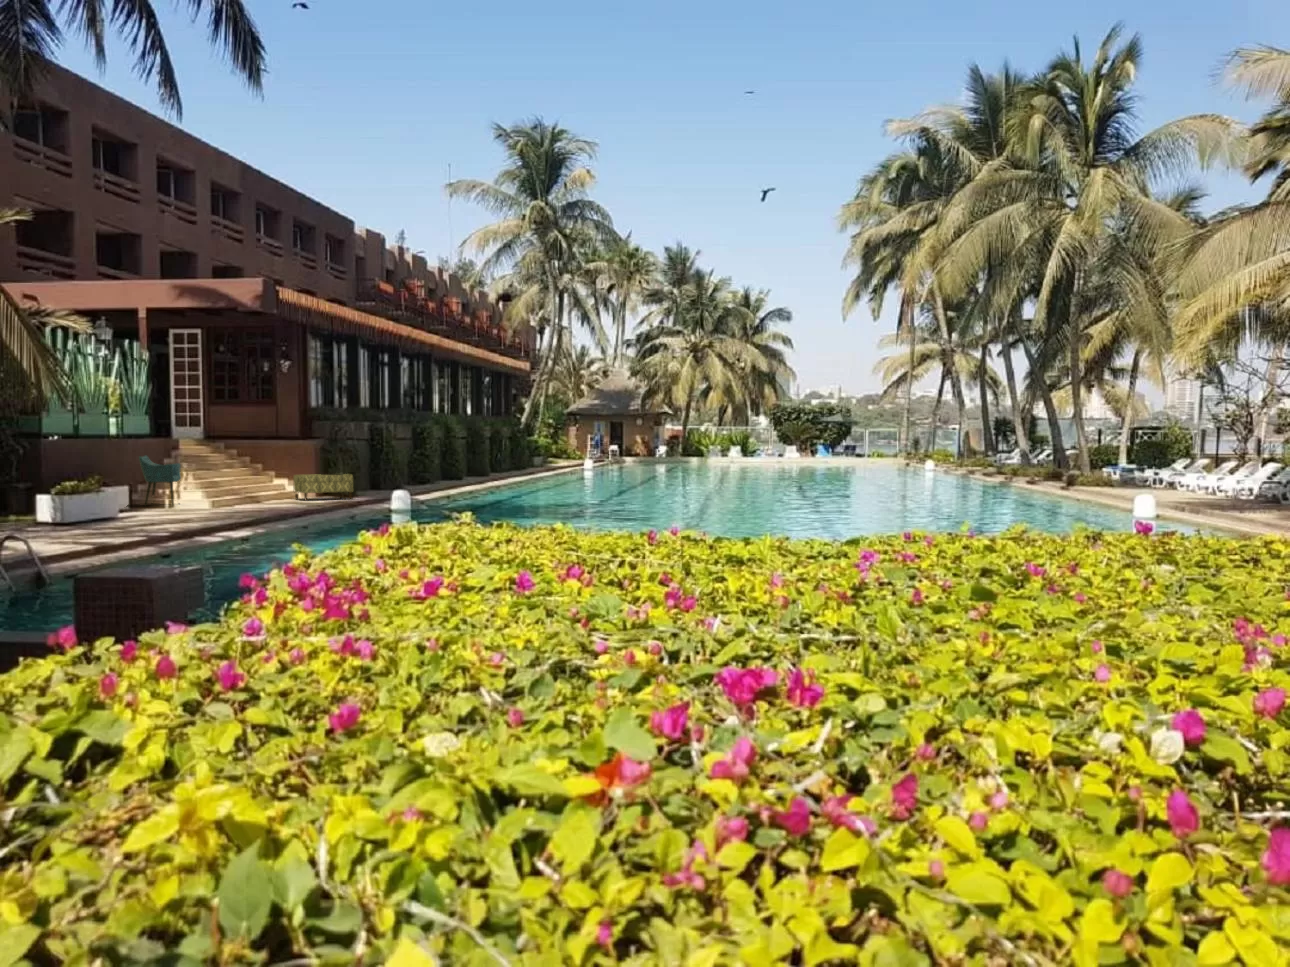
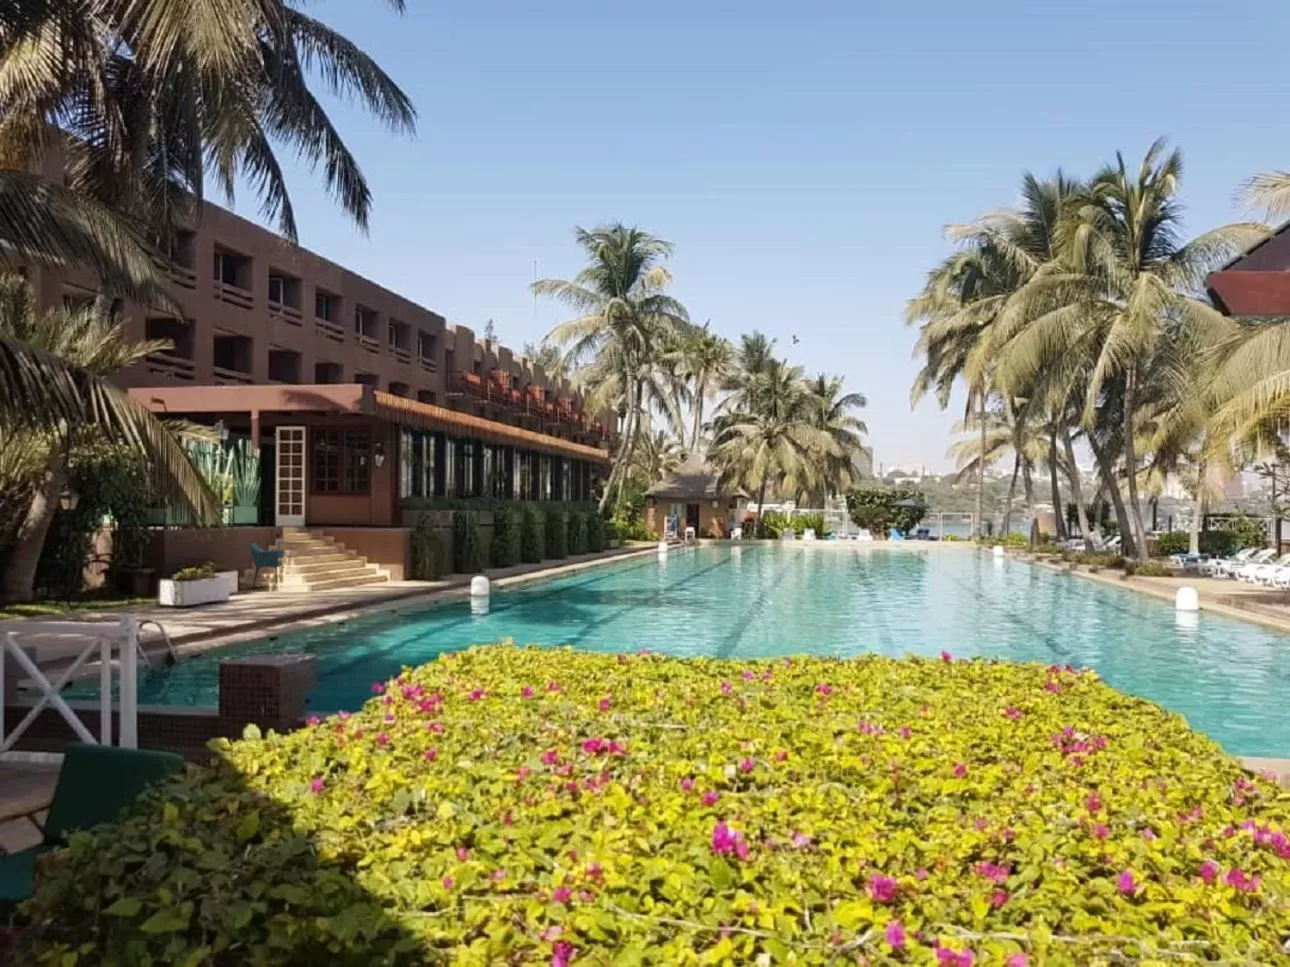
bench: present [293,474,353,500] -> none [382,560,435,585]

